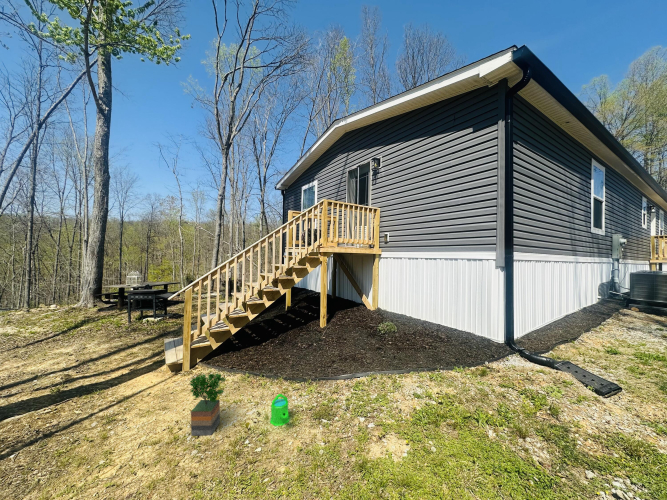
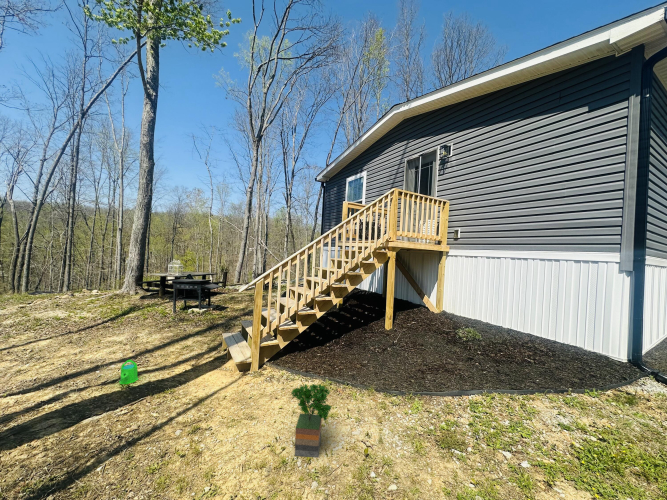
watering can: present [270,394,290,426] -> present [119,360,139,384]

